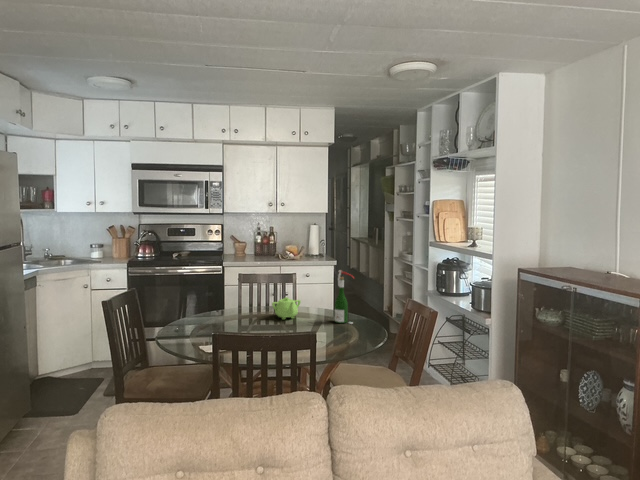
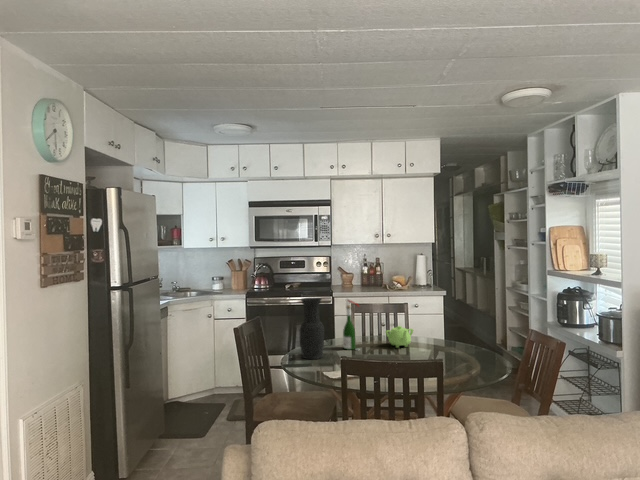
vase: none [175,269,204,336] -> present [299,298,324,359]
wine bottle: present [335,270,354,324] -> present [343,299,359,350]

